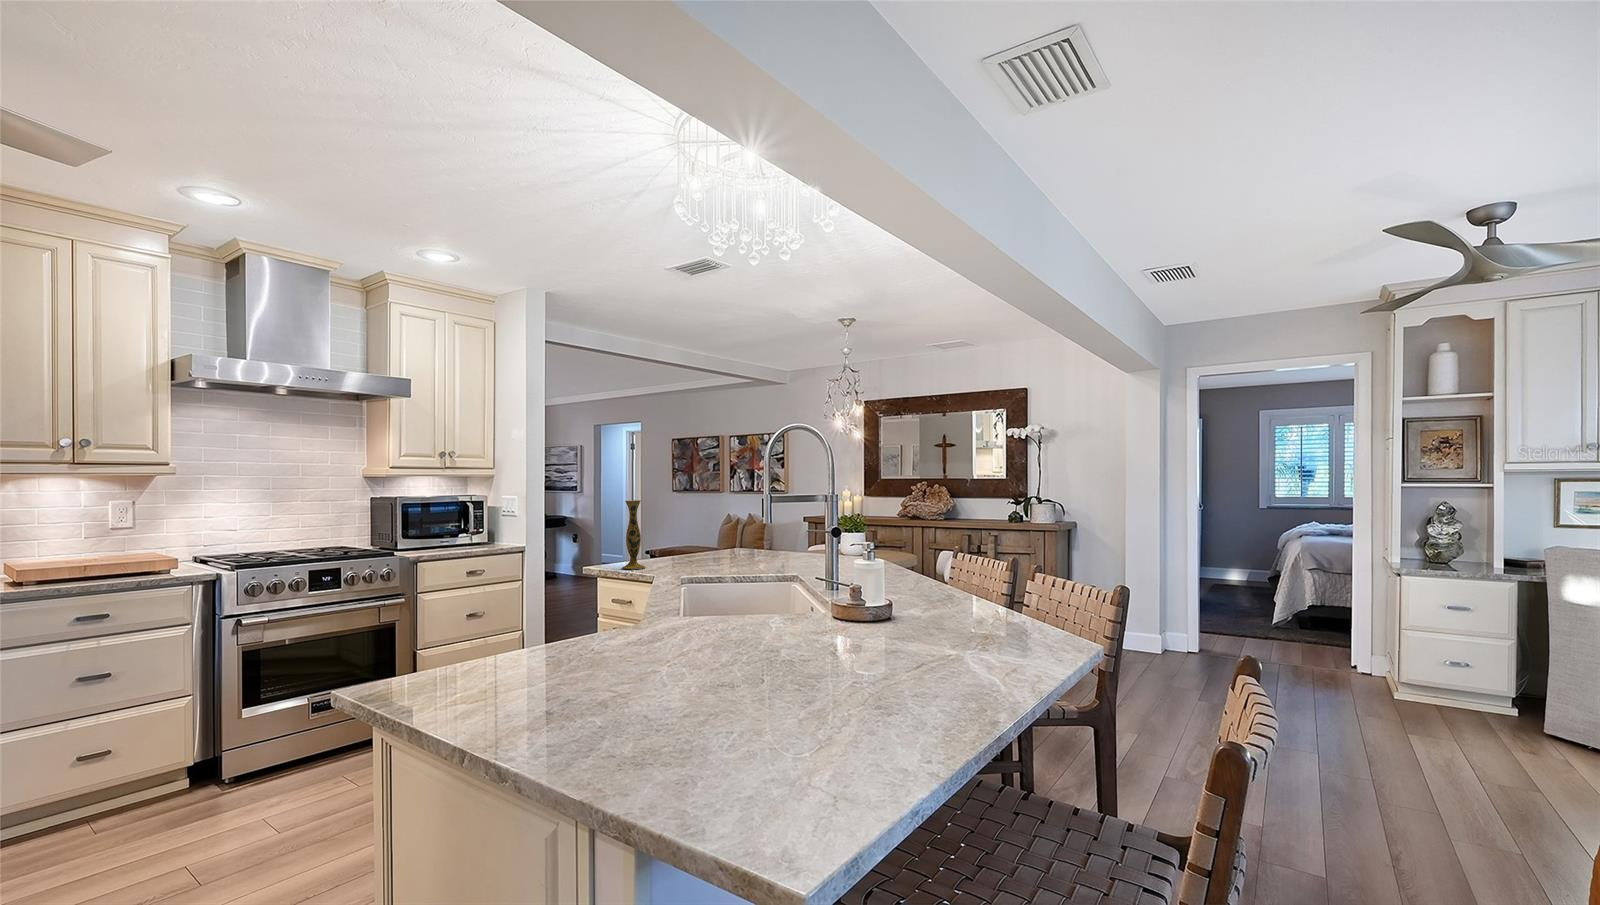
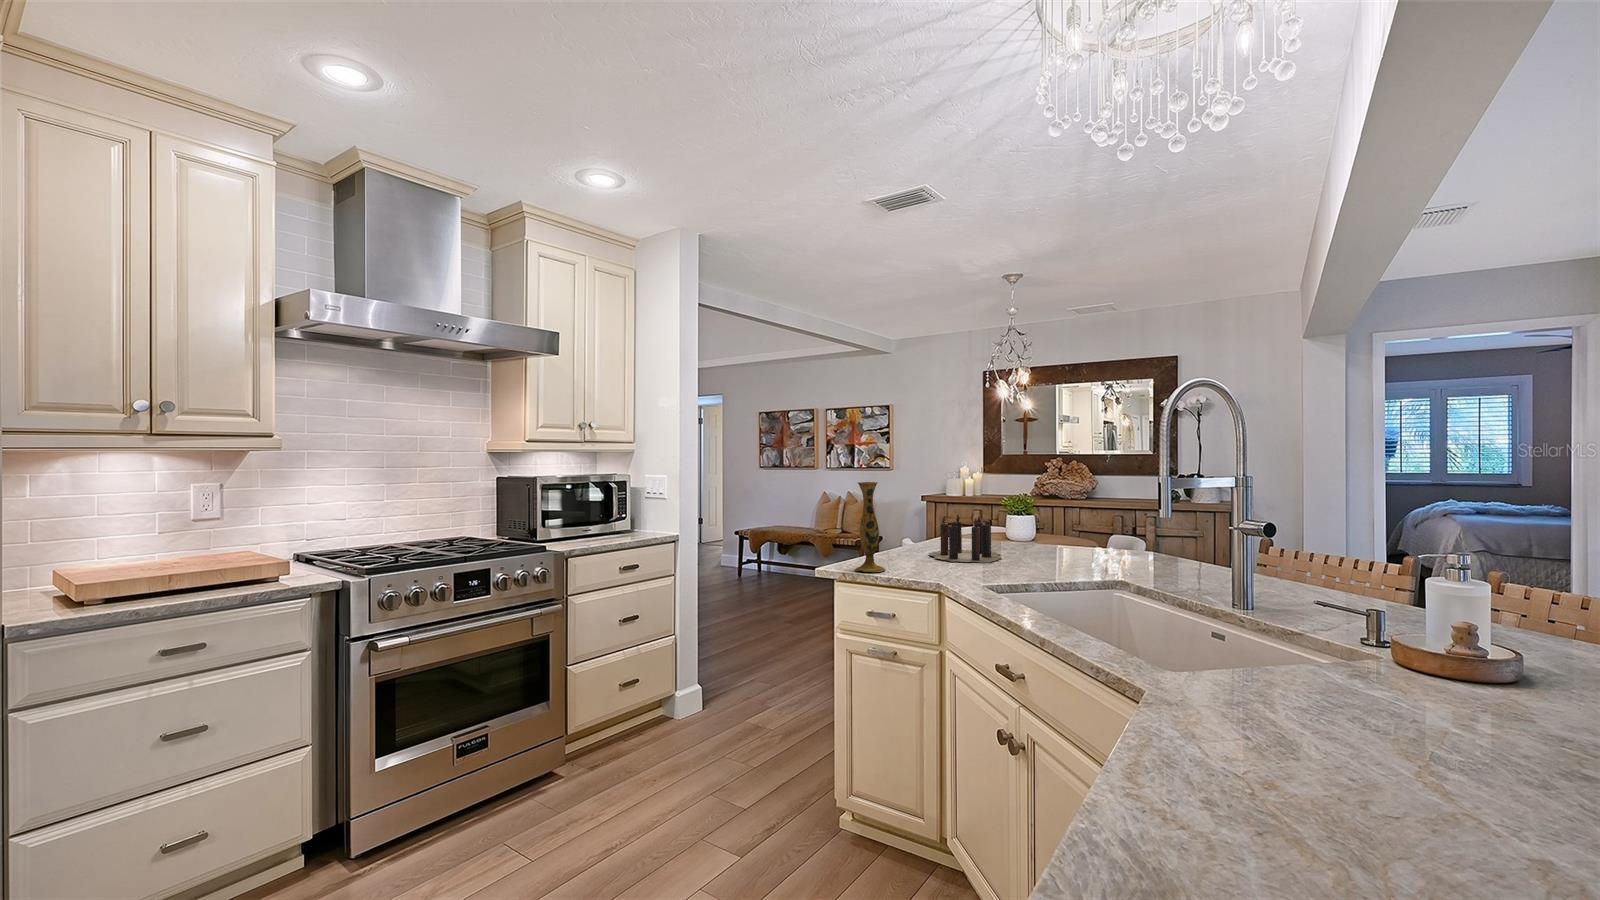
candle: none [690,526,761,563] -> present [929,514,1001,563]

